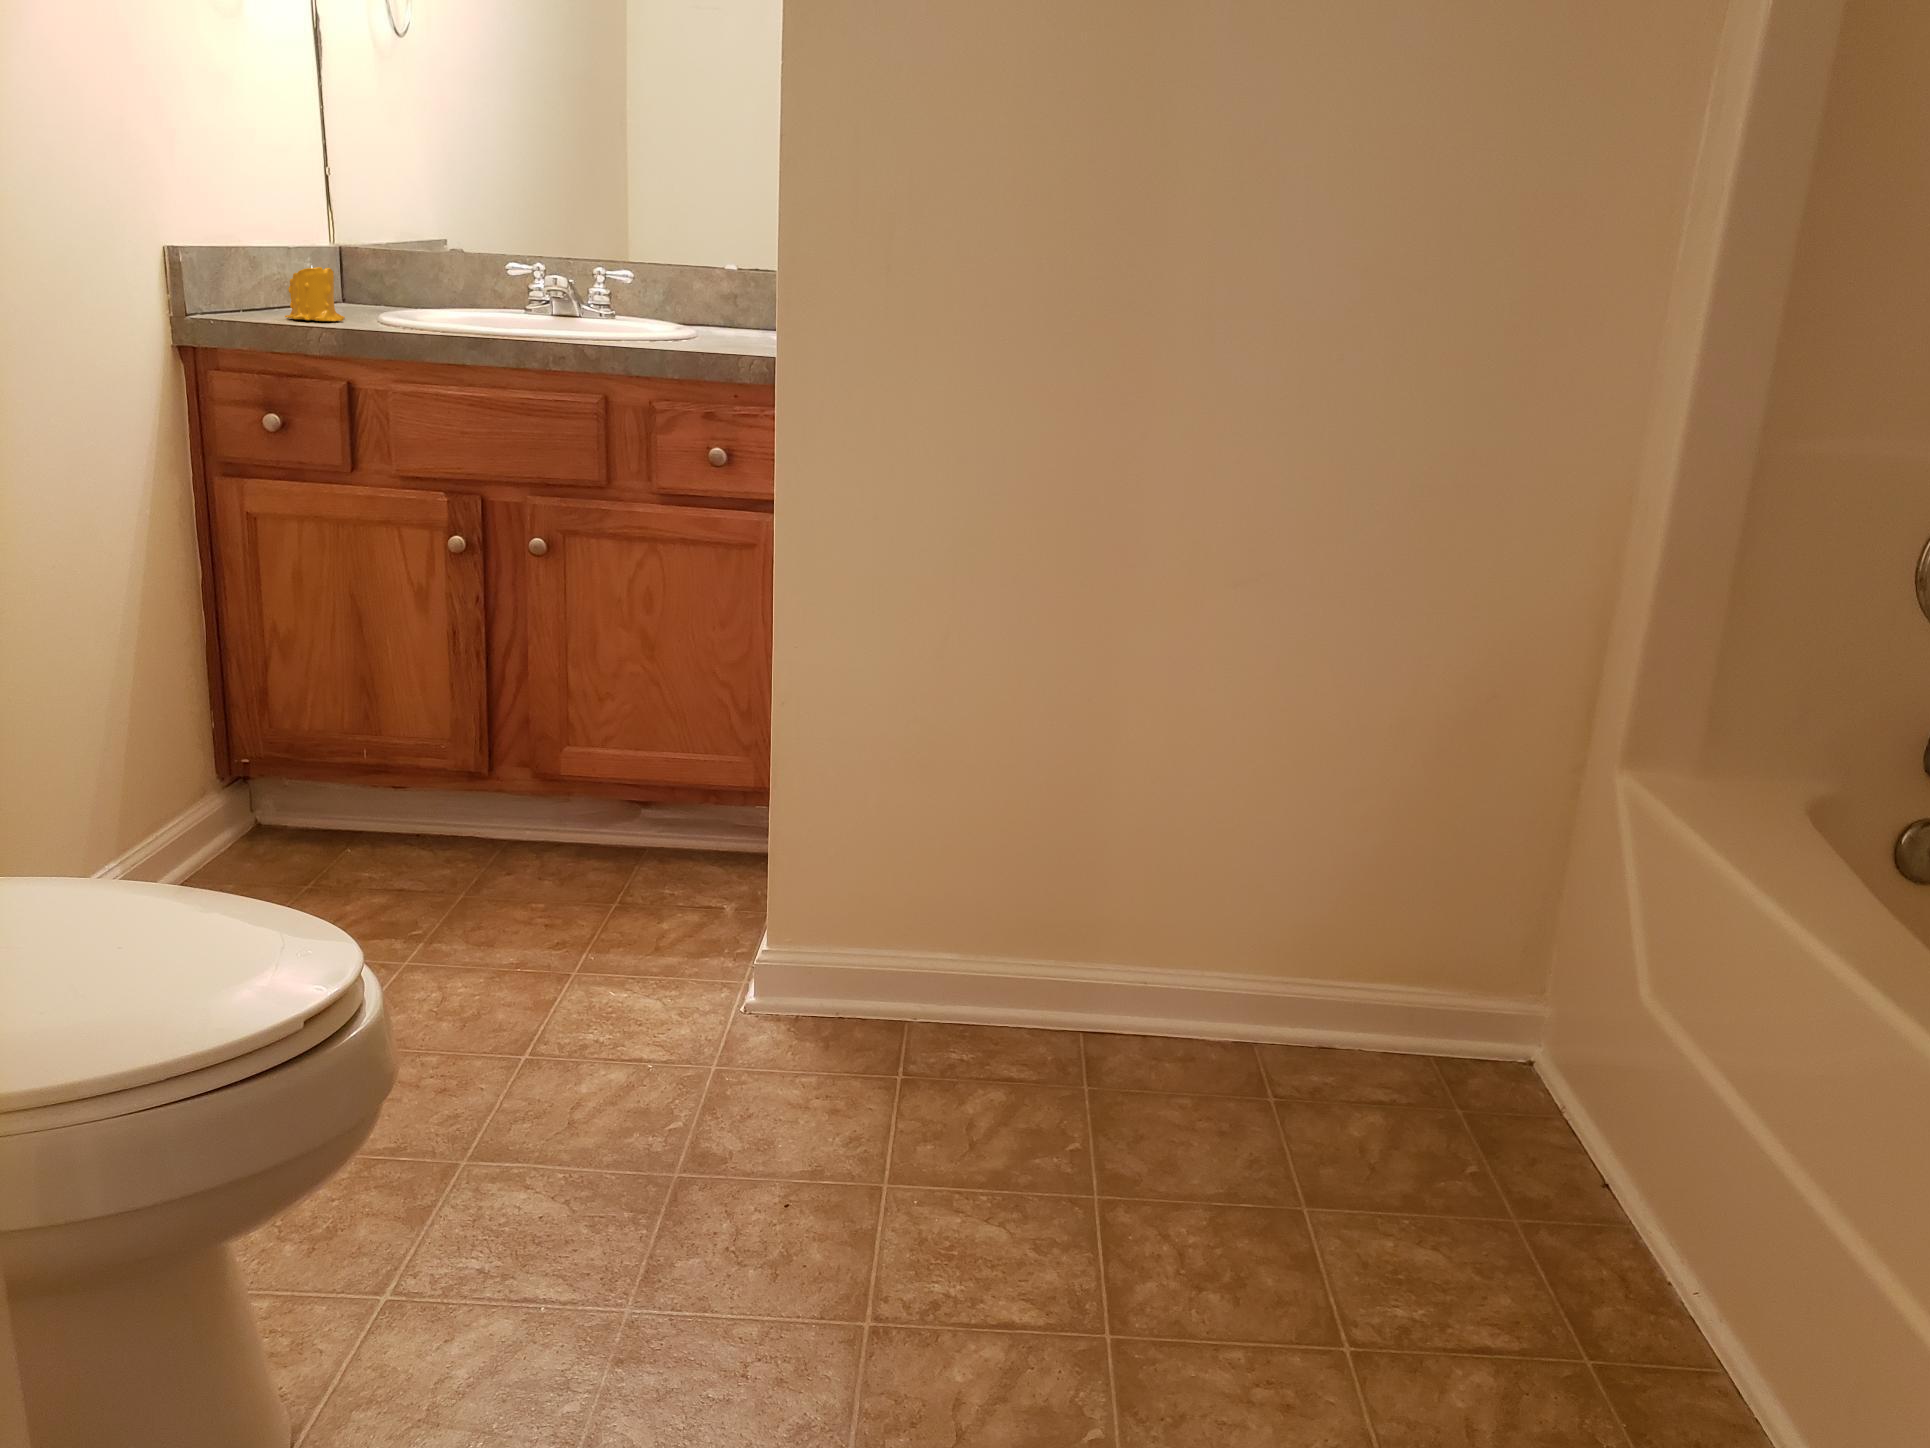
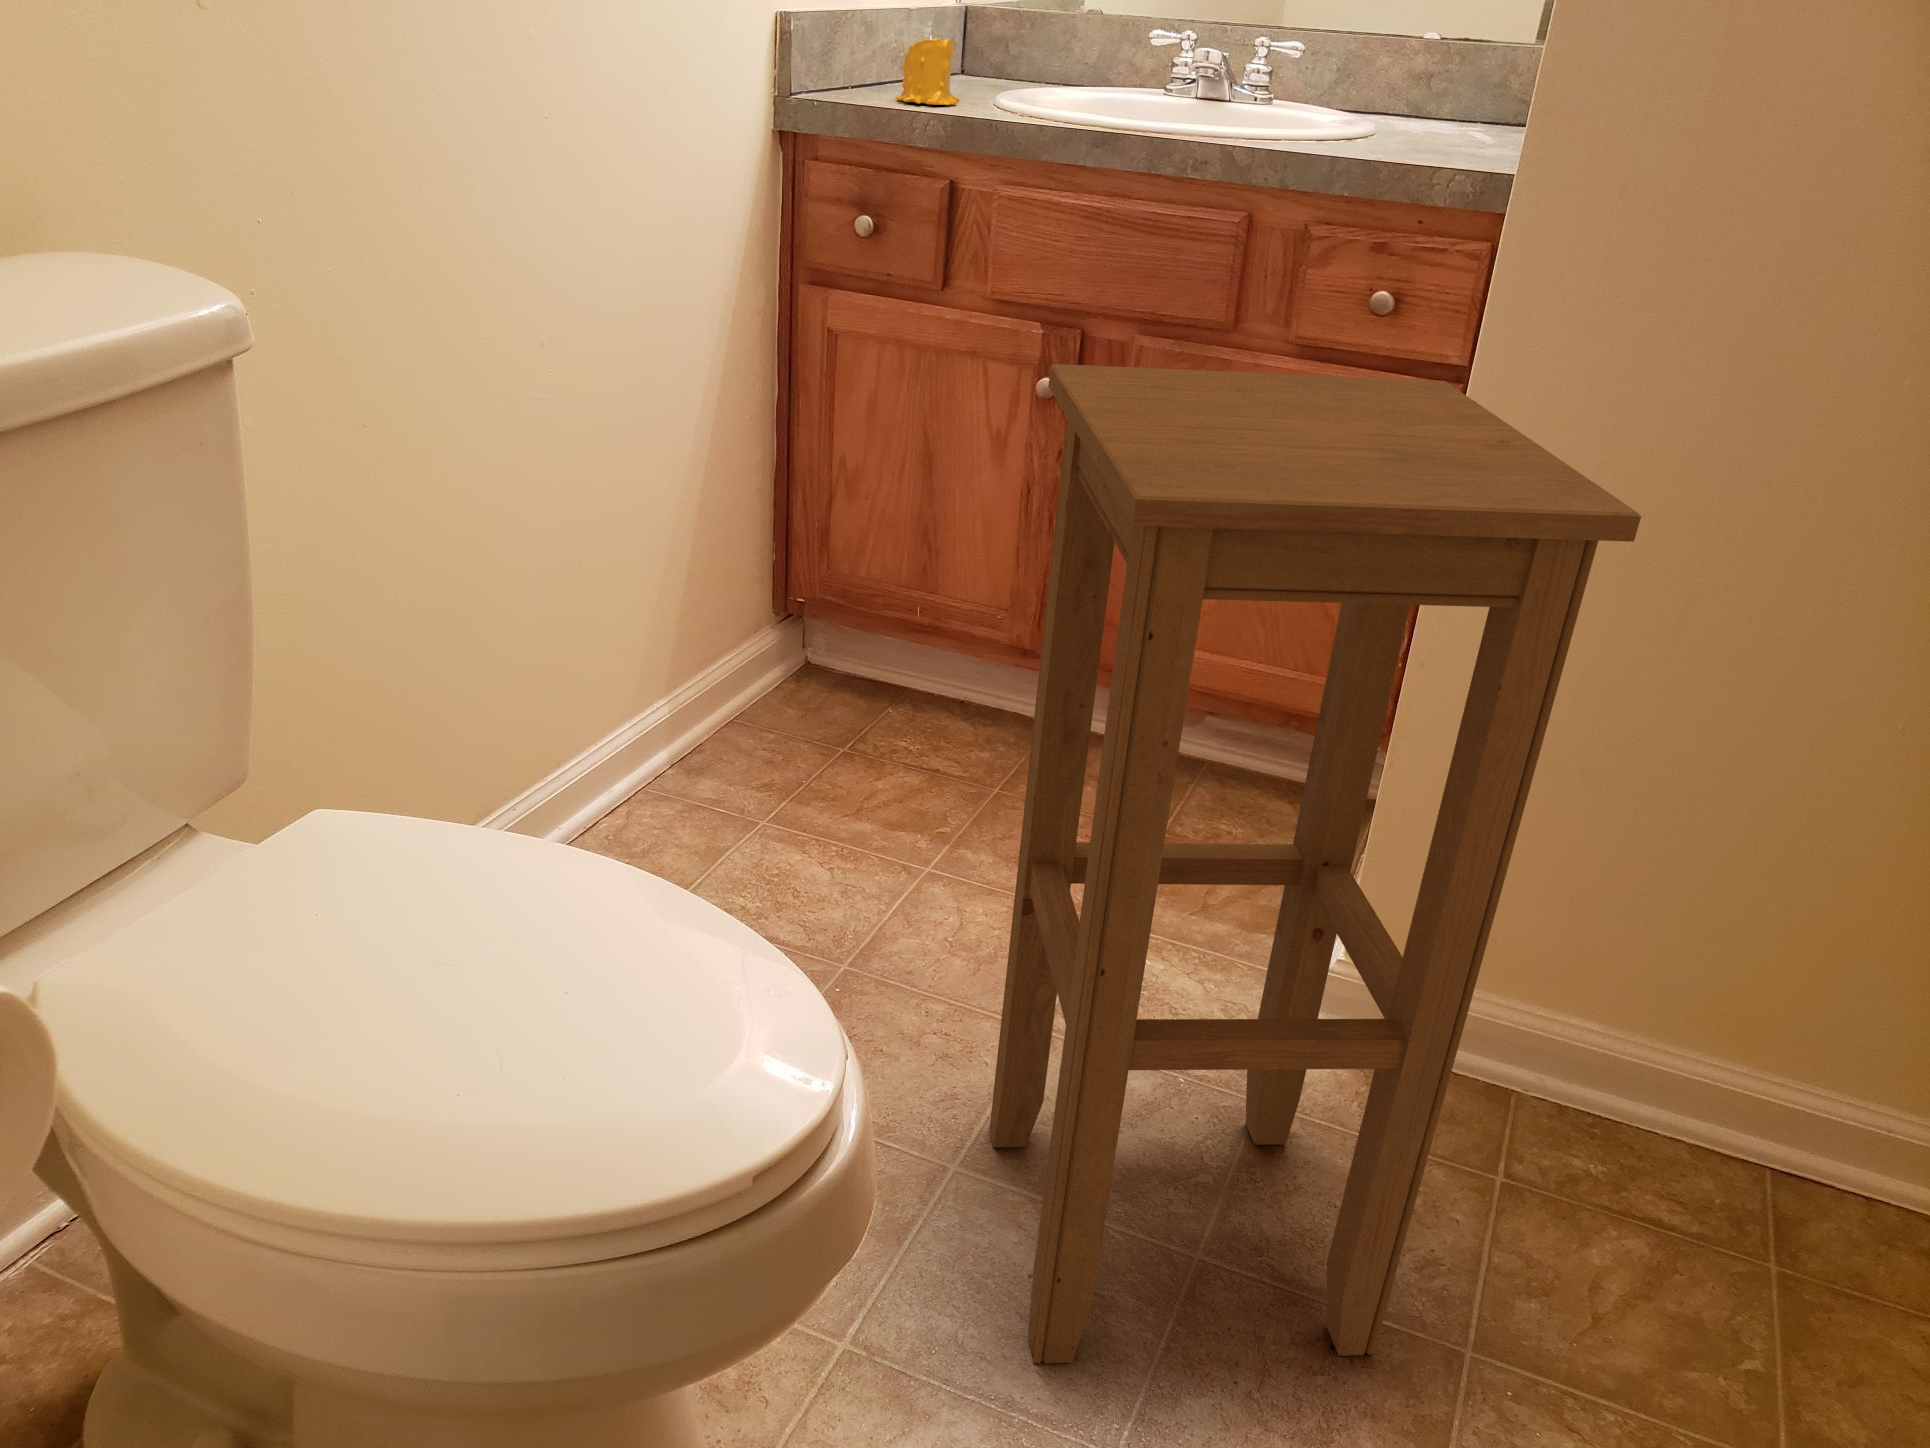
stool: none [451,480,864,1268] -> present [990,364,1641,1363]

